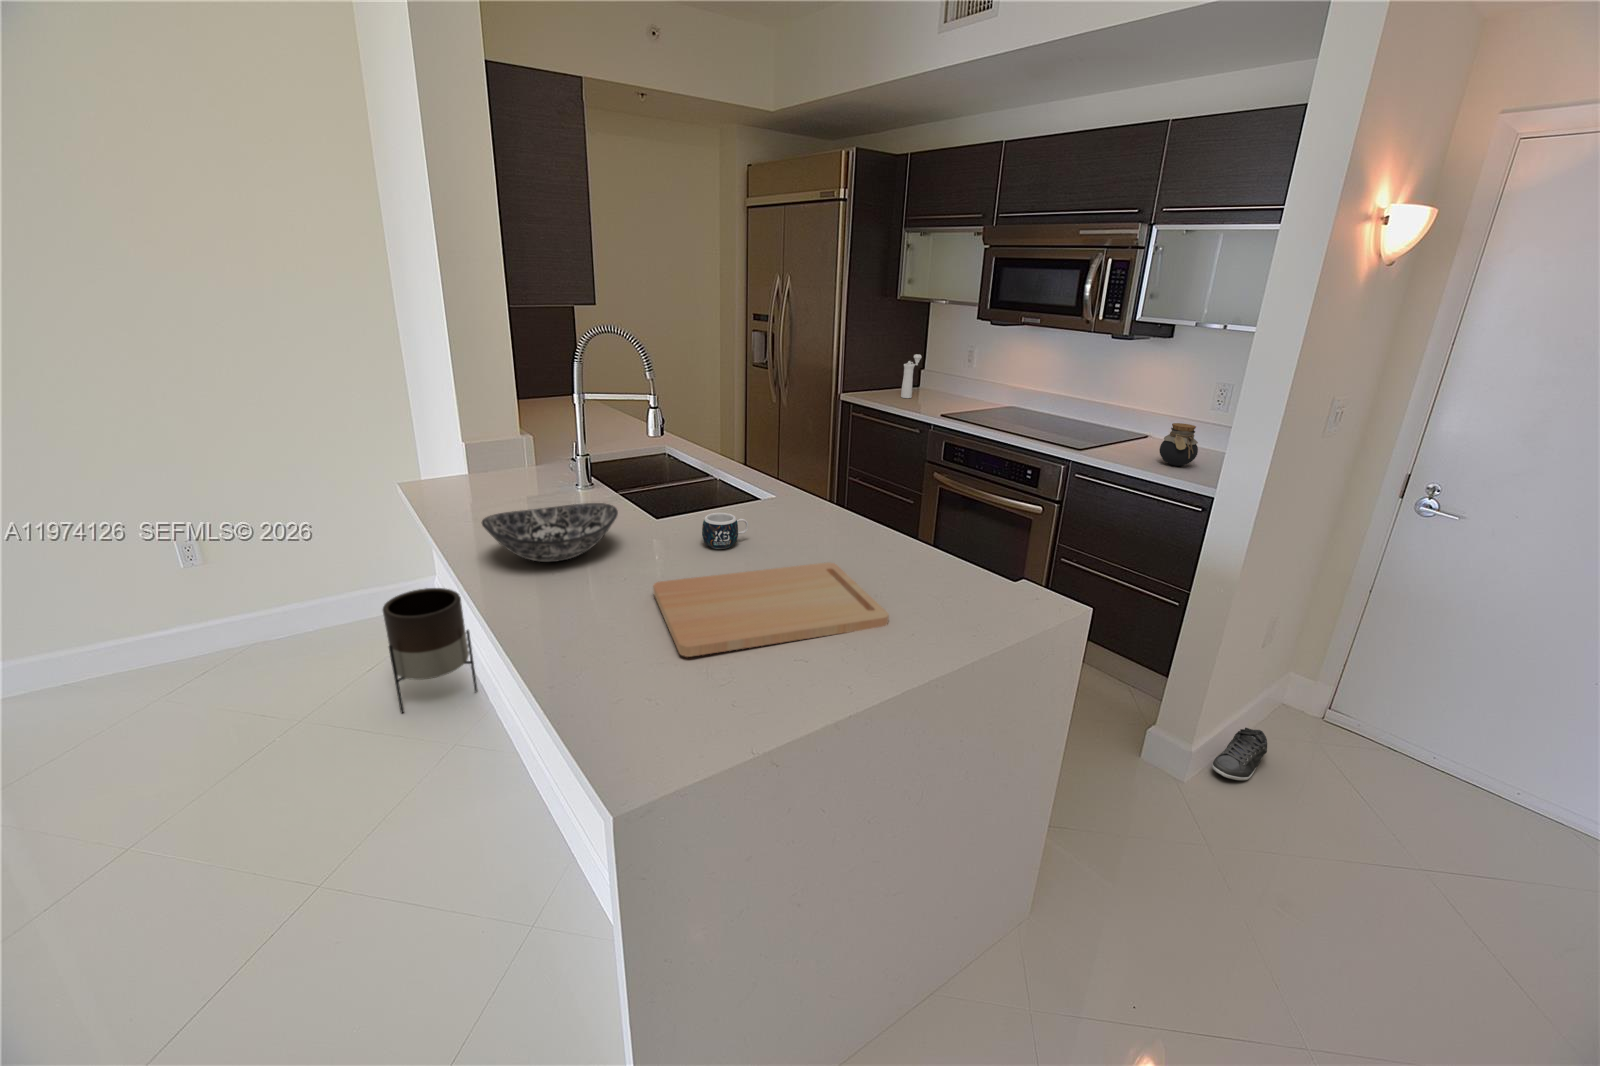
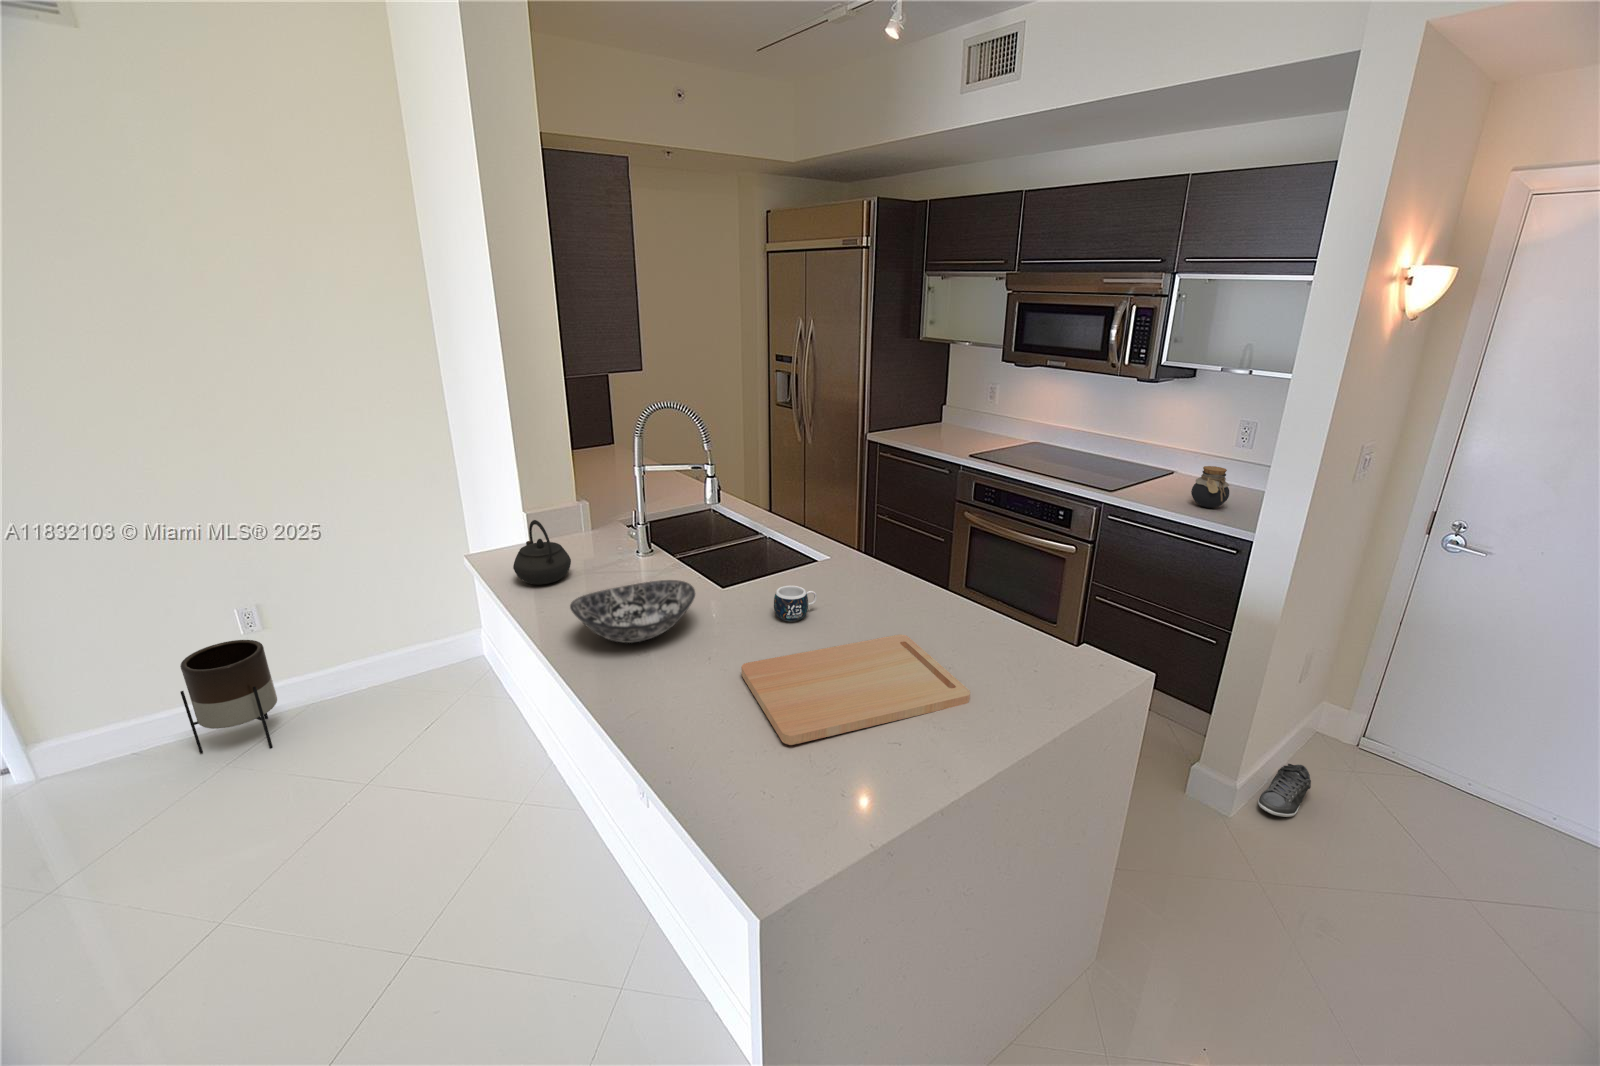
pepper mill: present [901,354,922,398] -> none [925,392,945,436]
kettle: none [441,442,503,510] -> present [513,520,571,585]
planter: present [383,588,477,713] -> present [180,640,277,754]

